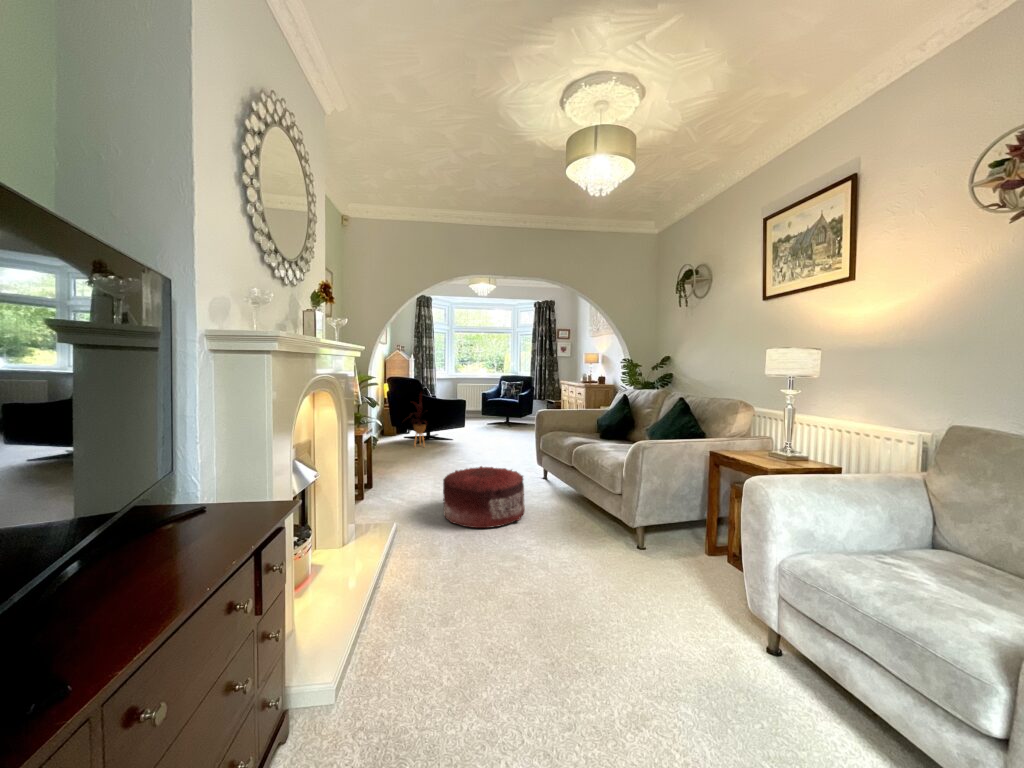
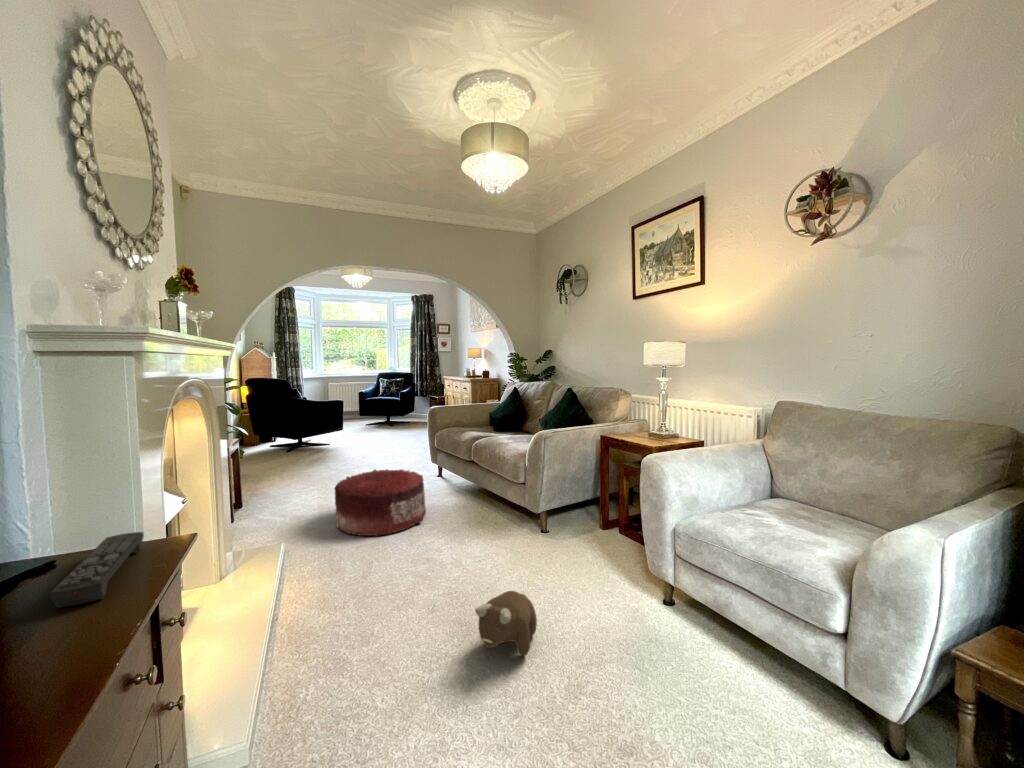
house plant: present [408,392,427,444] -> none [267,393,303,456]
remote control: none [191,497,266,547] -> present [51,532,144,608]
plush toy: none [543,601,610,671] -> present [475,591,537,656]

